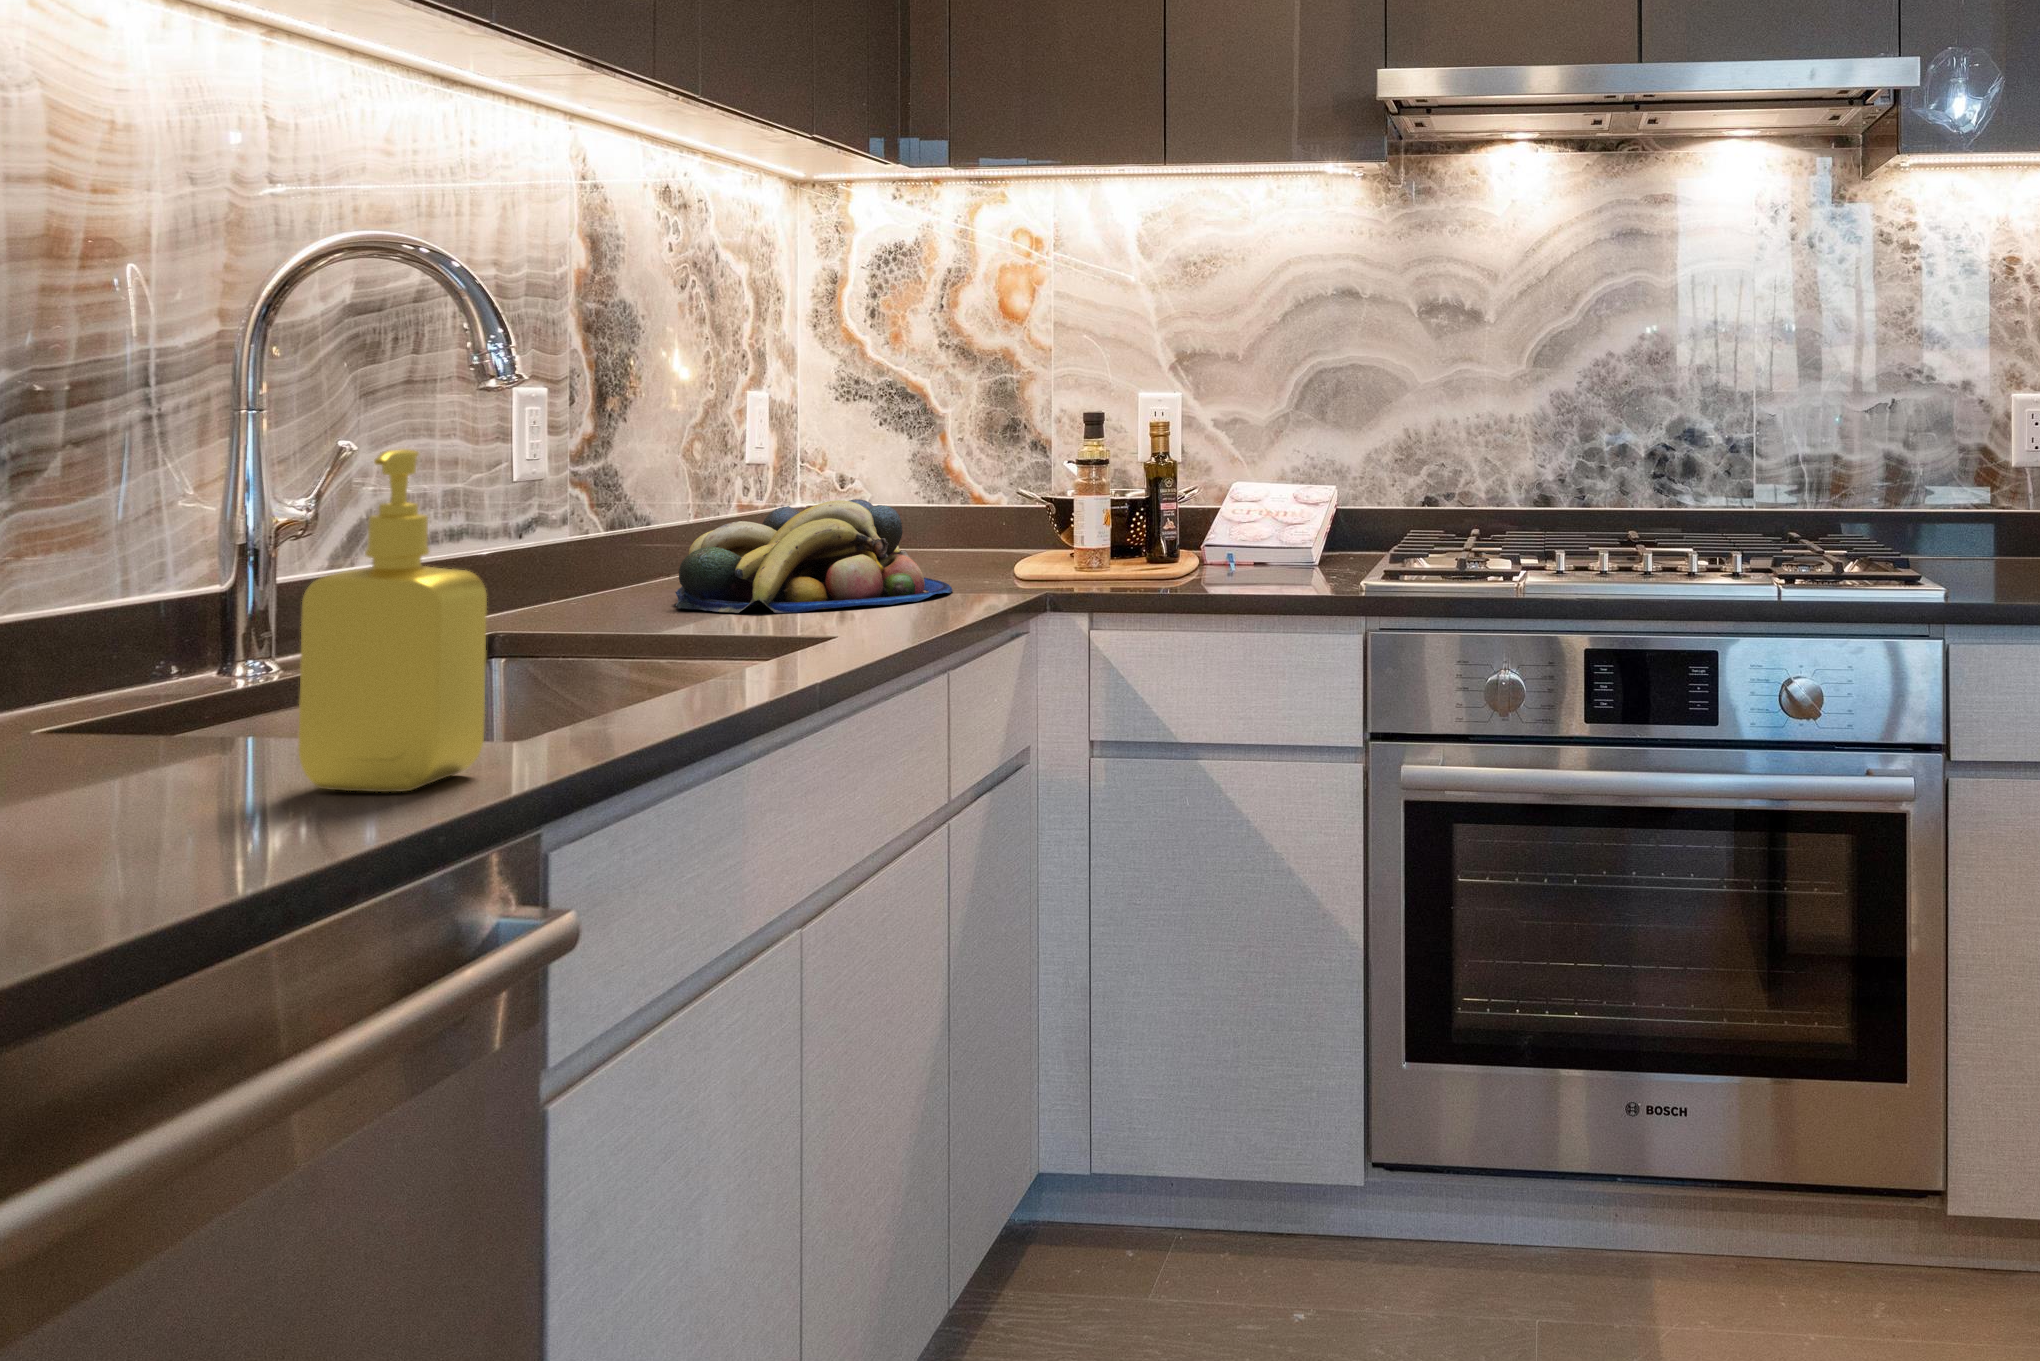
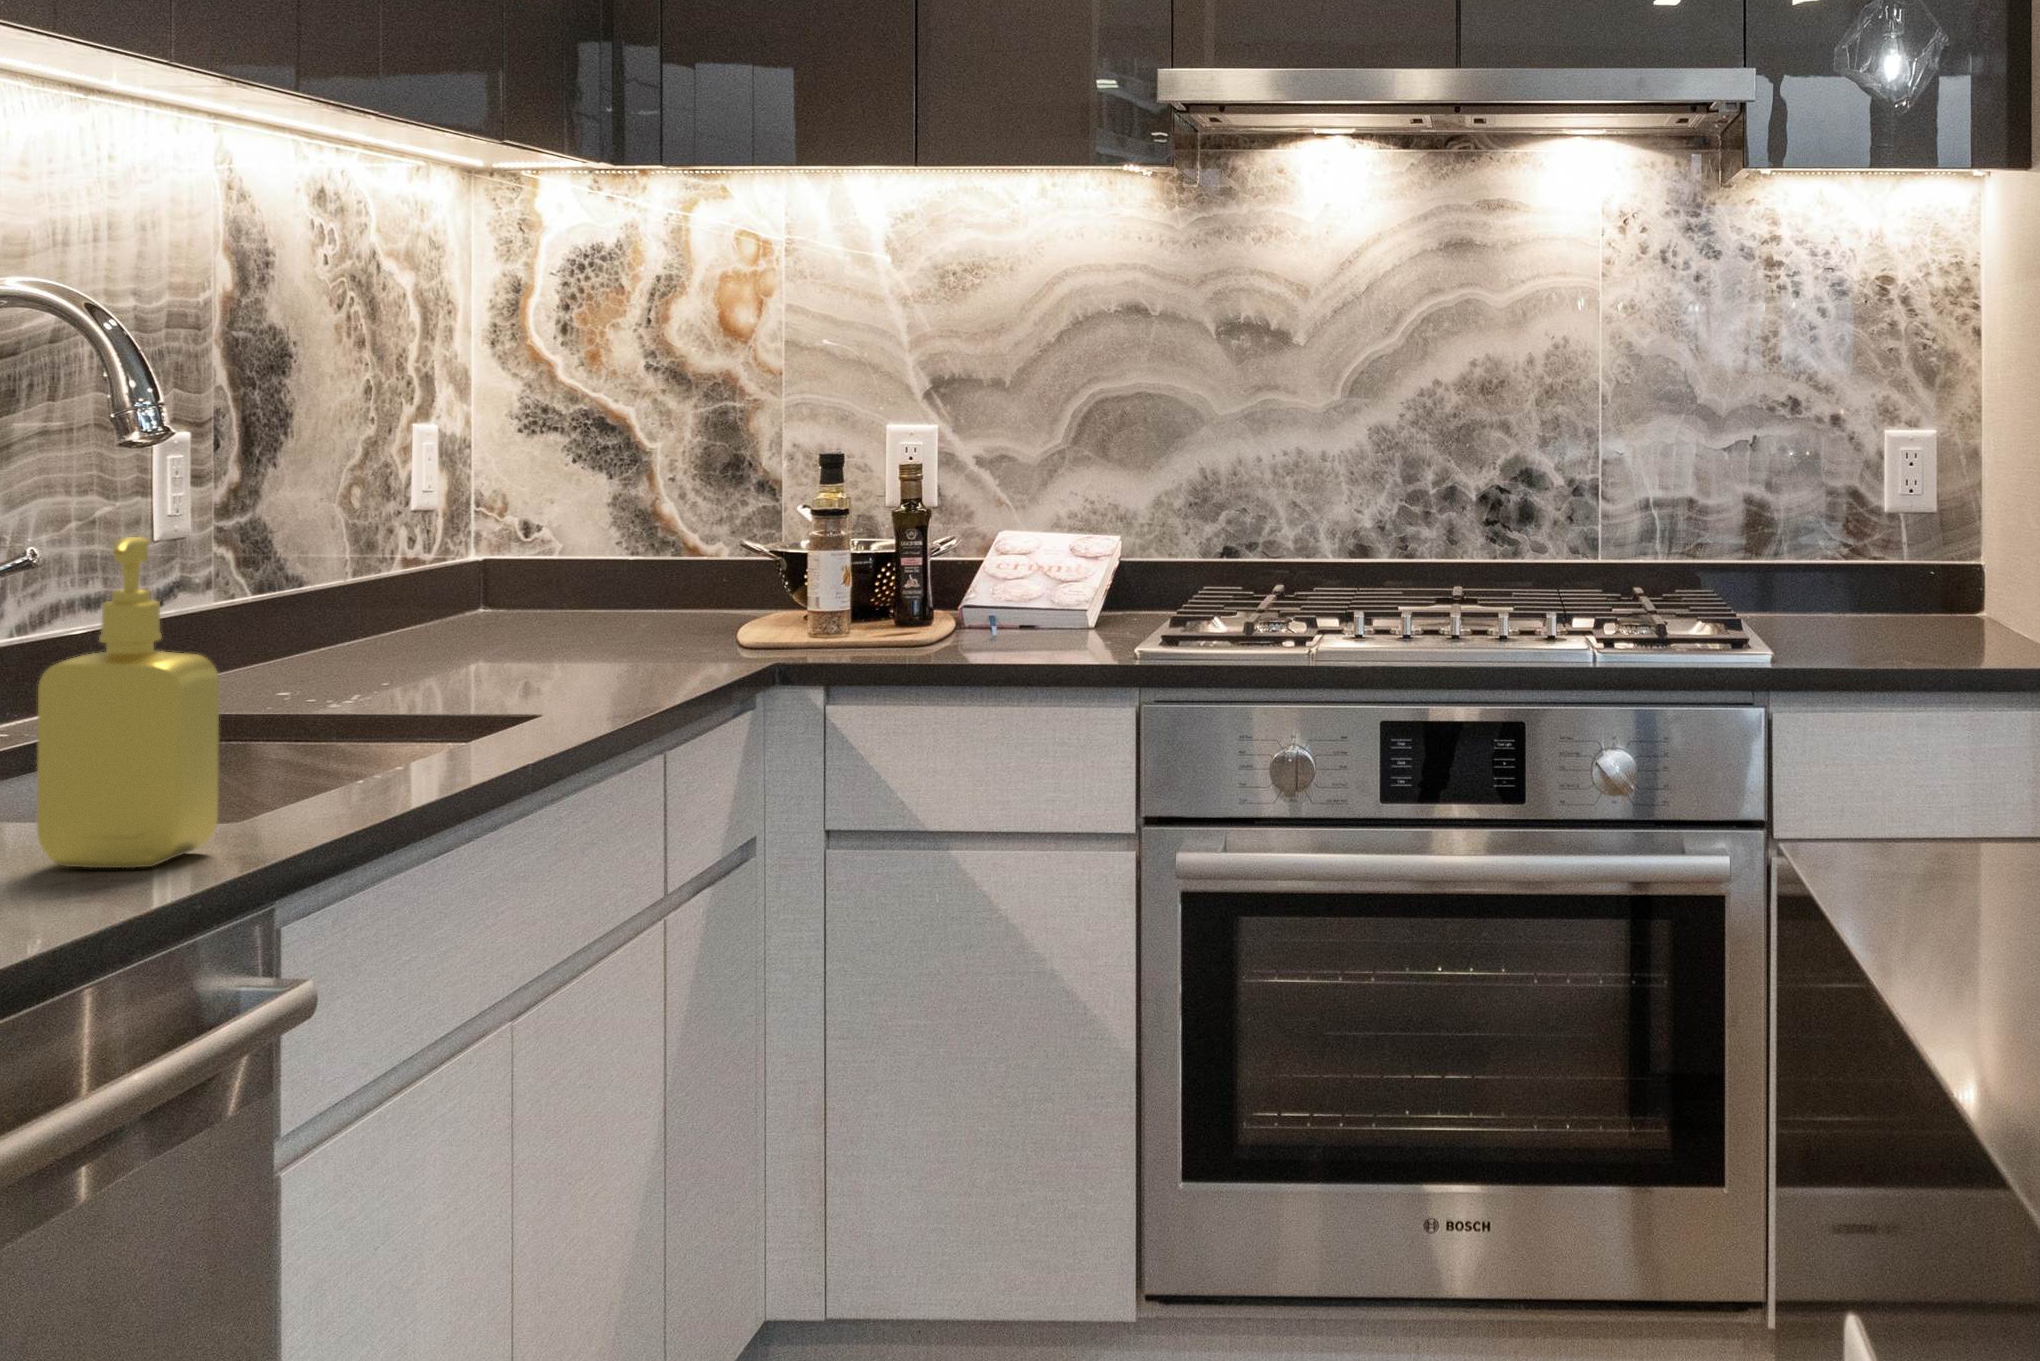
fruit bowl: present [675,499,952,613] -> none [344,558,670,689]

